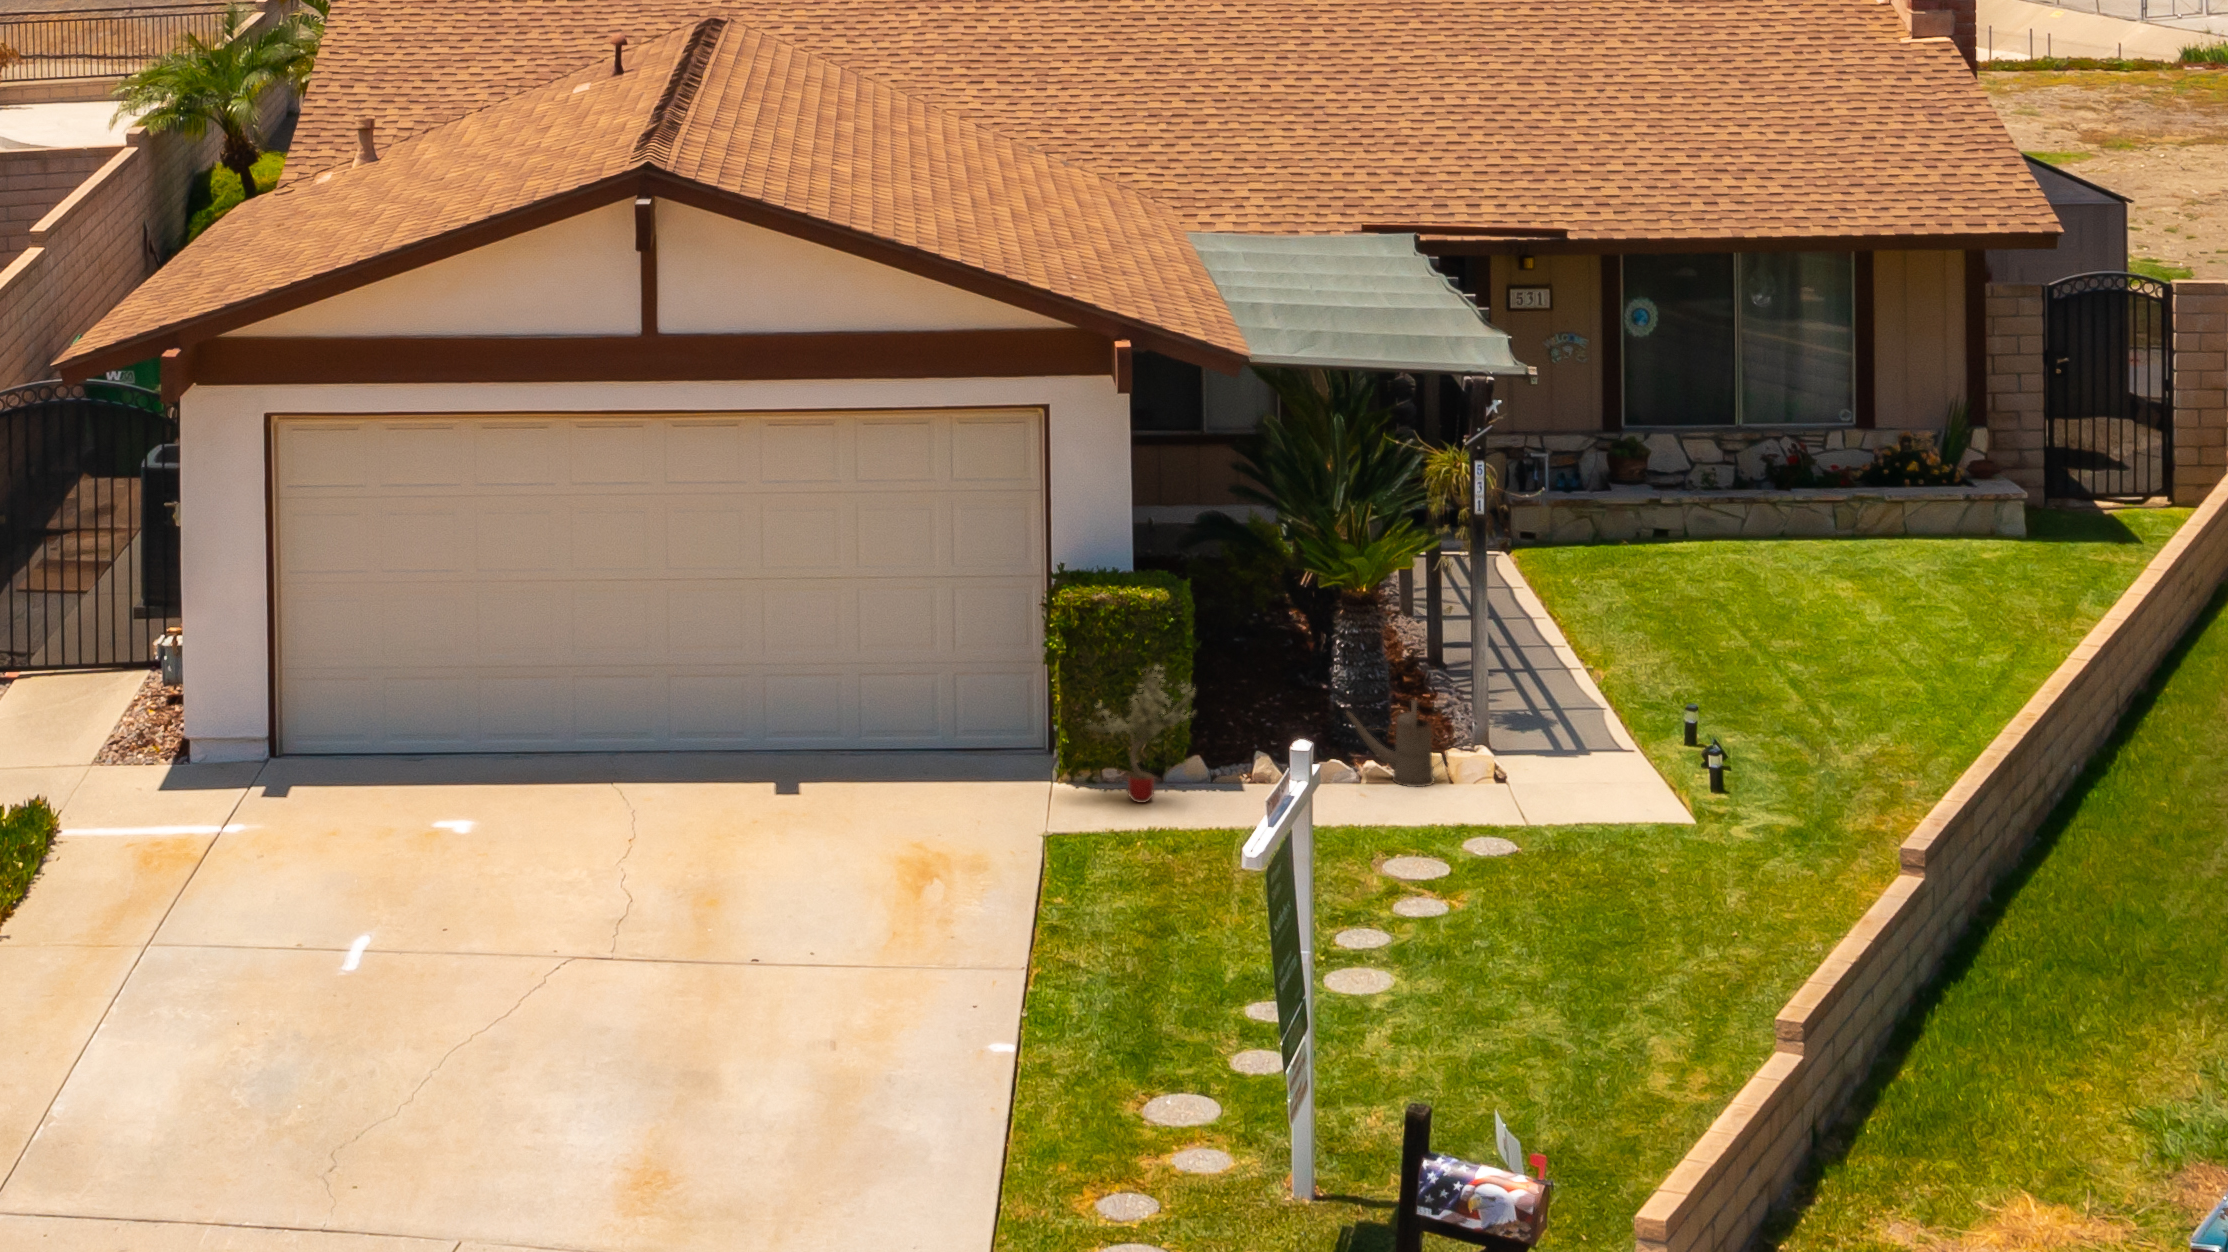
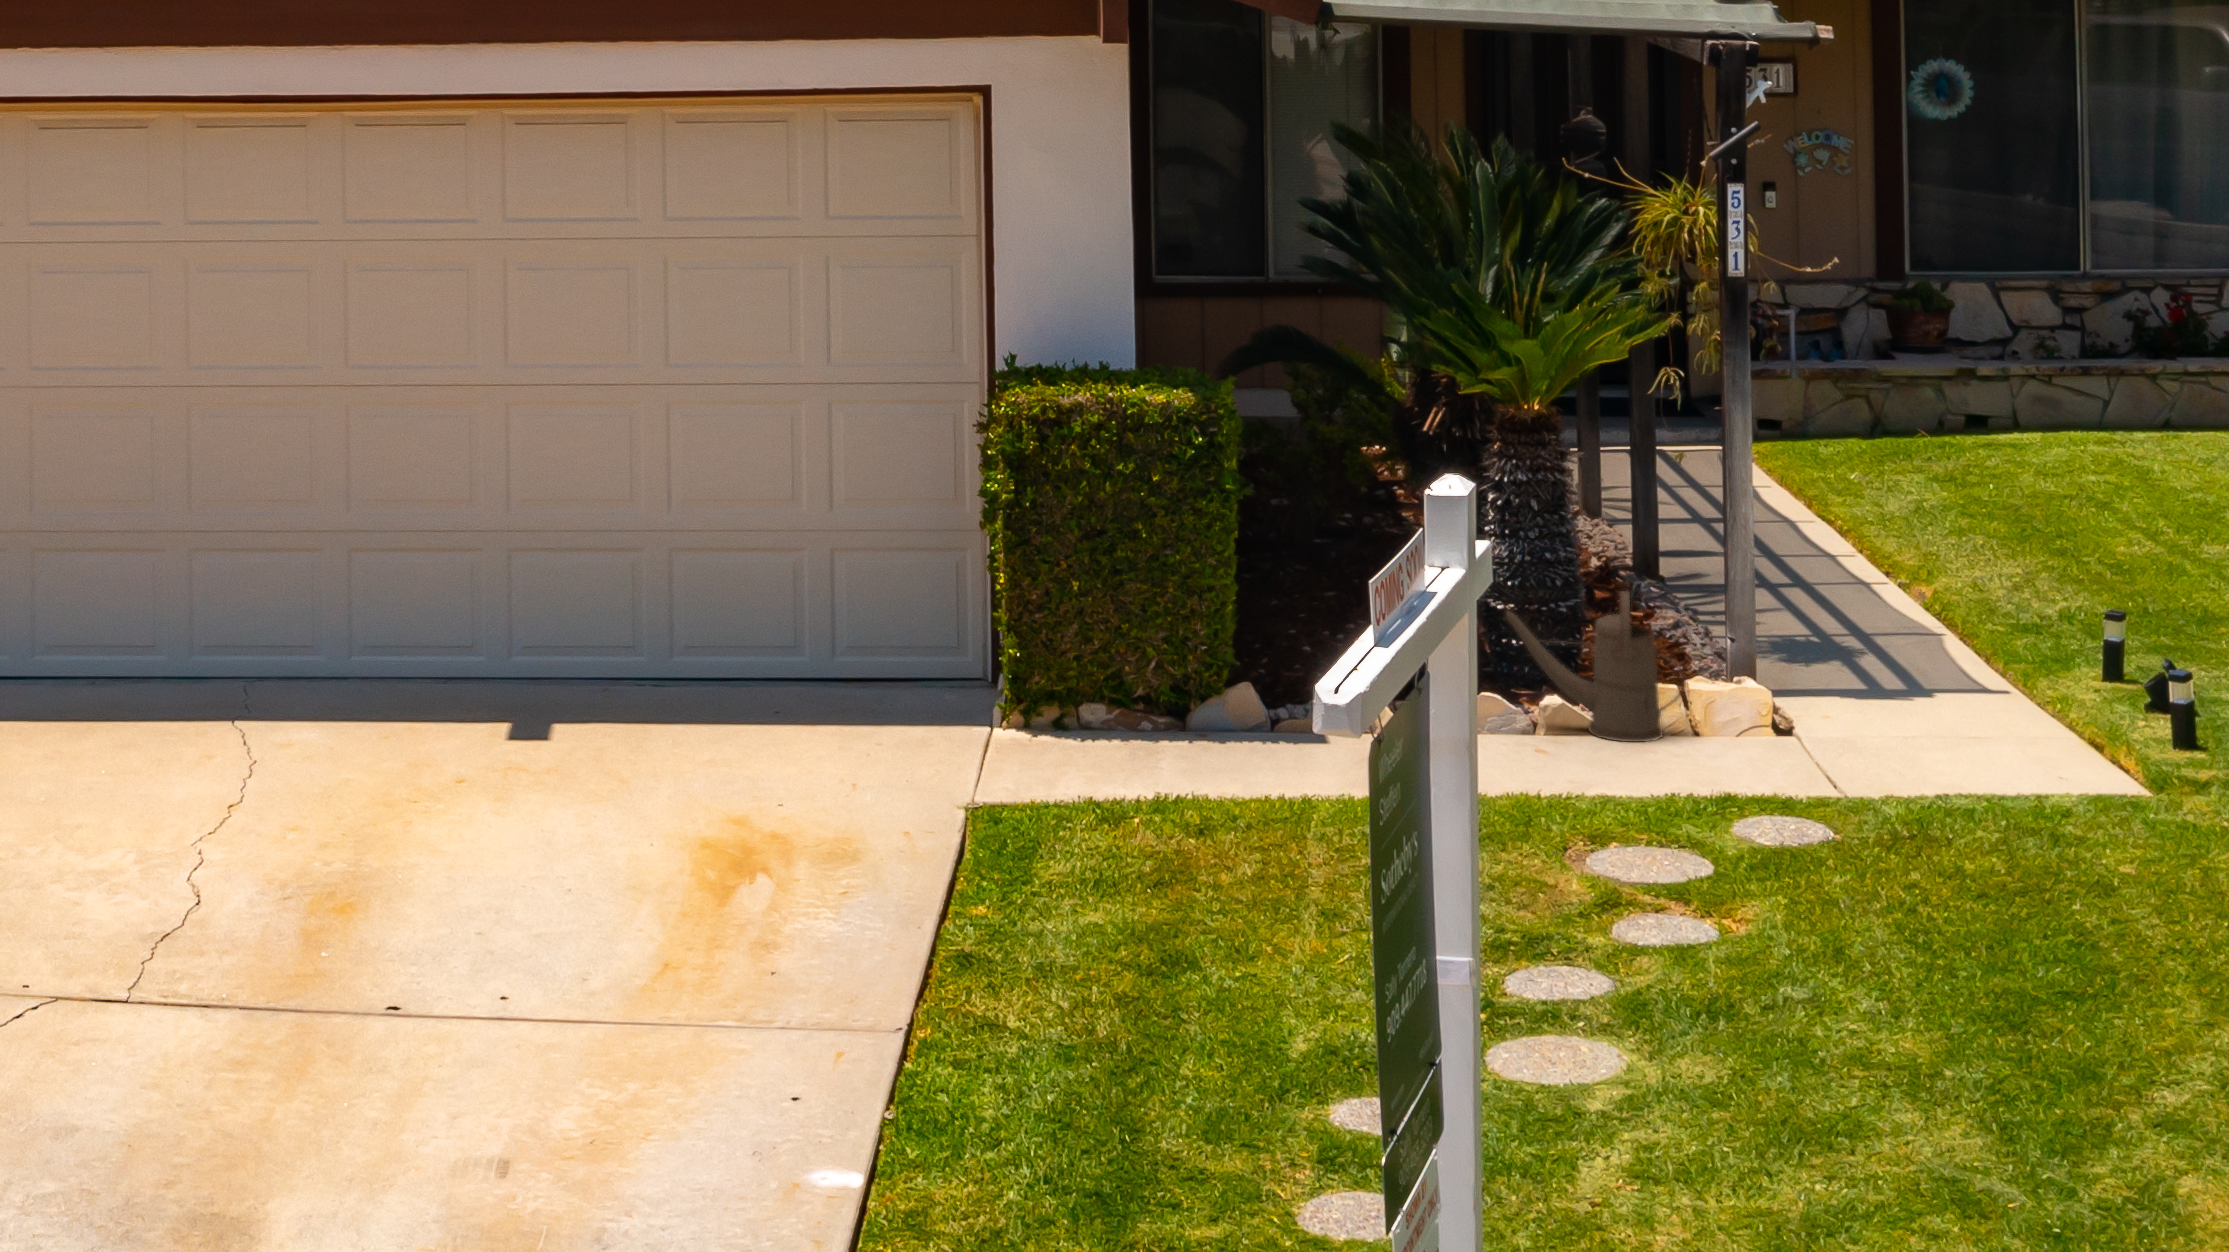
potted tree: present [1086,666,1195,803] -> none [1049,518,1244,761]

